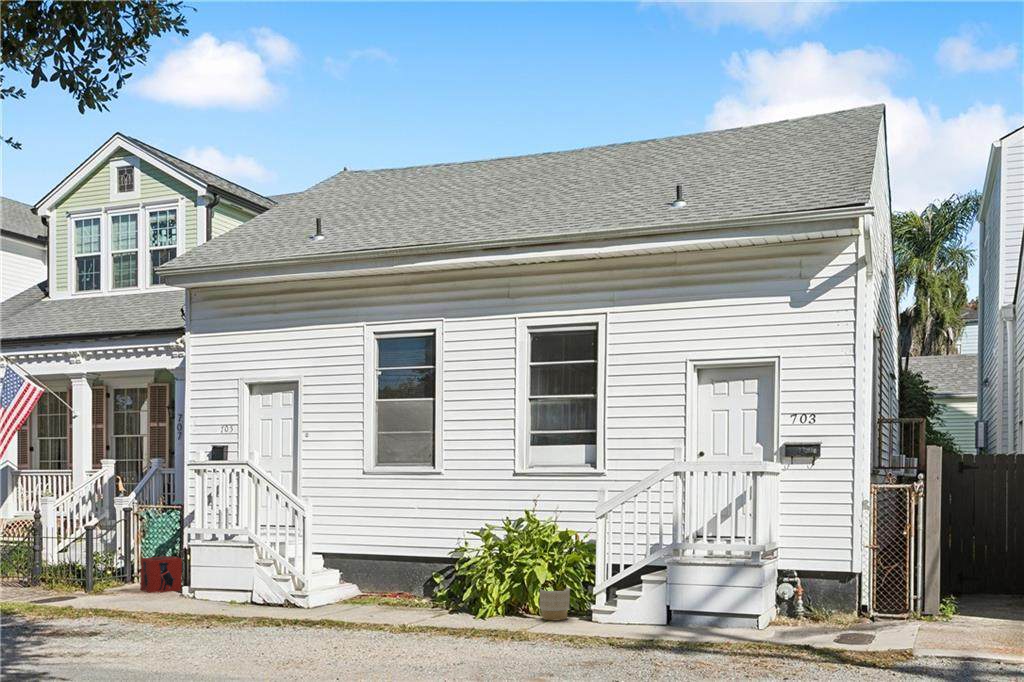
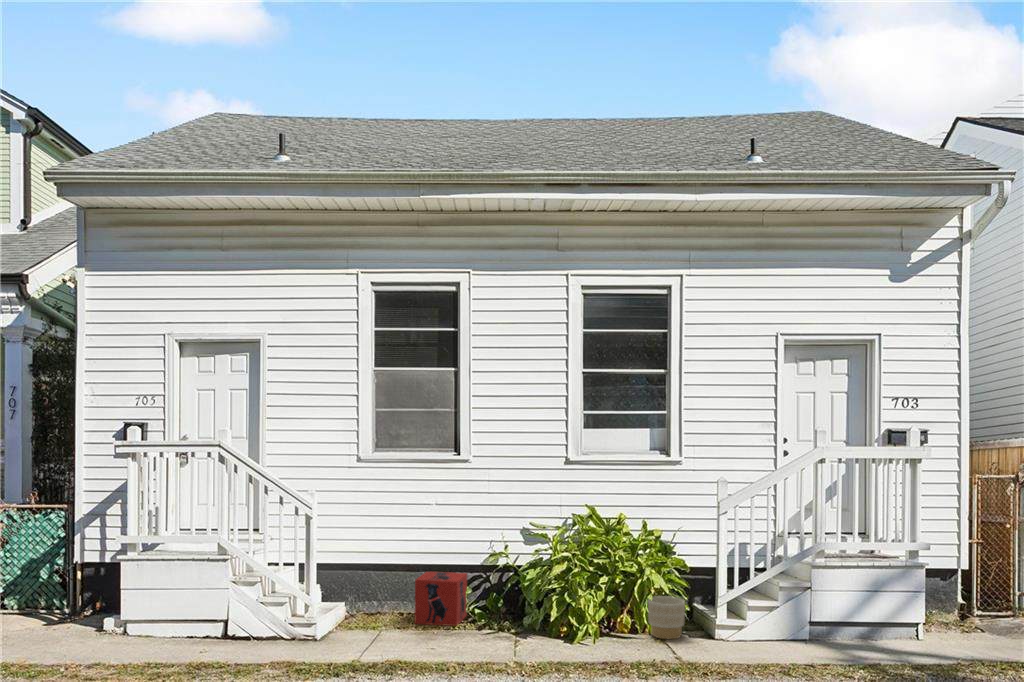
storage box: present [140,556,182,593] -> present [414,572,467,626]

